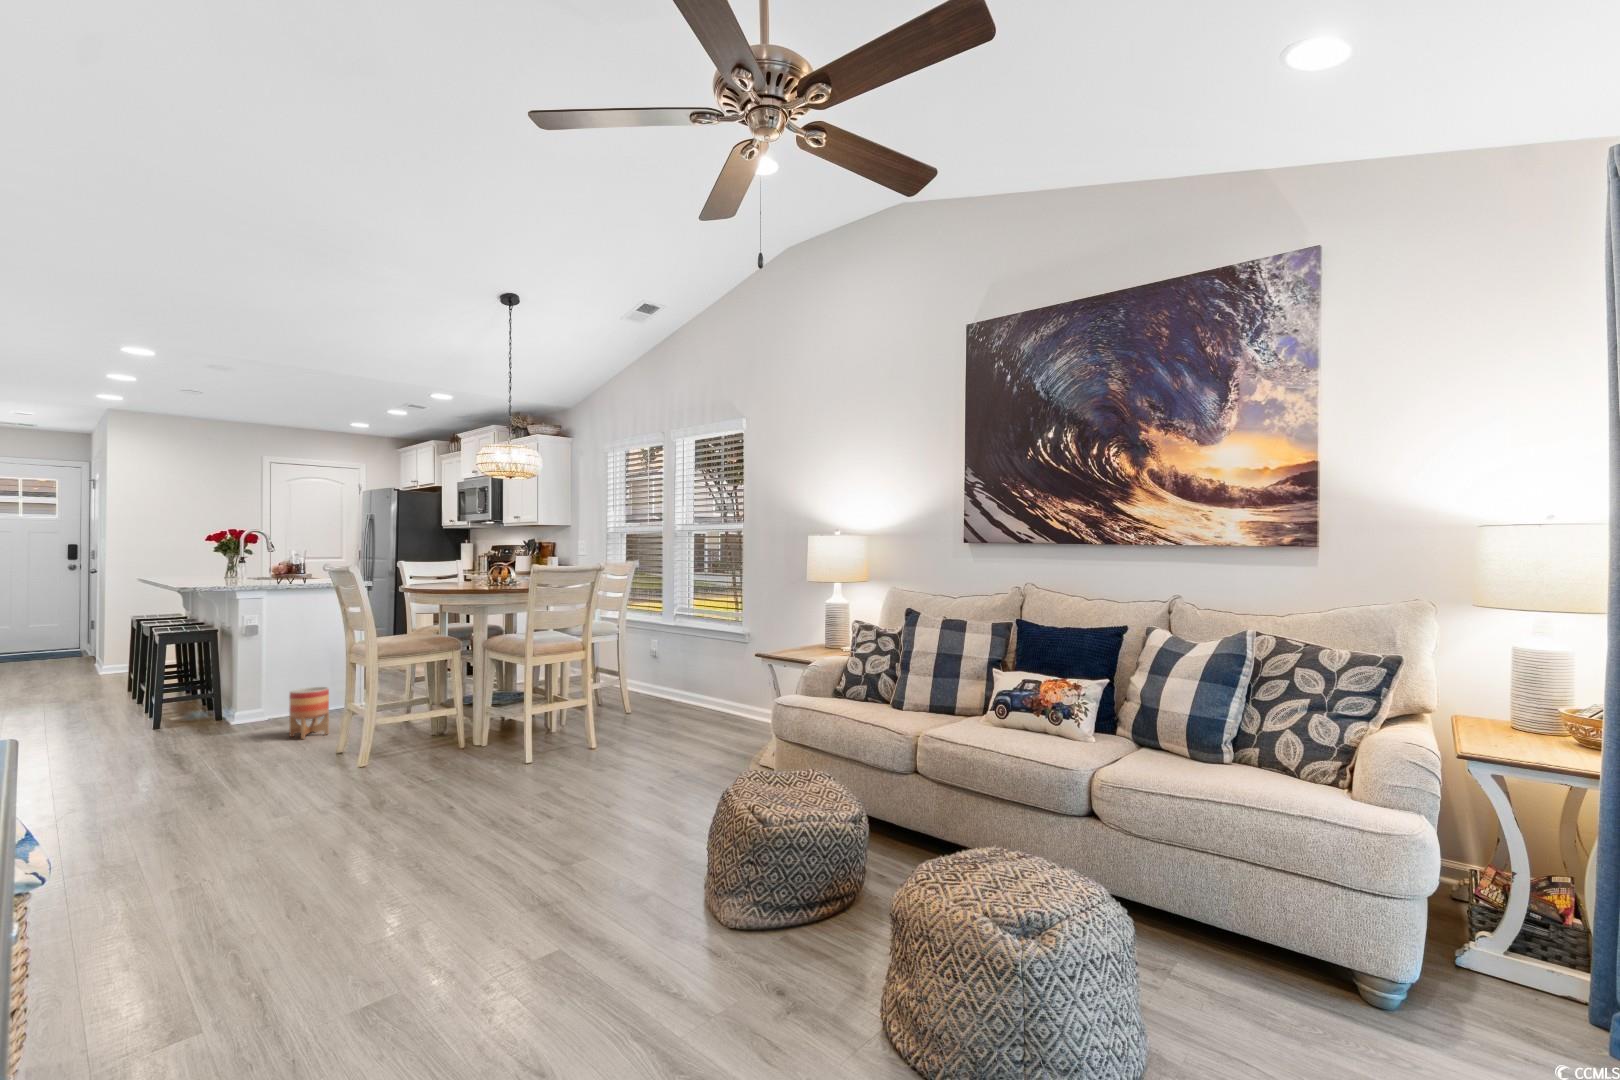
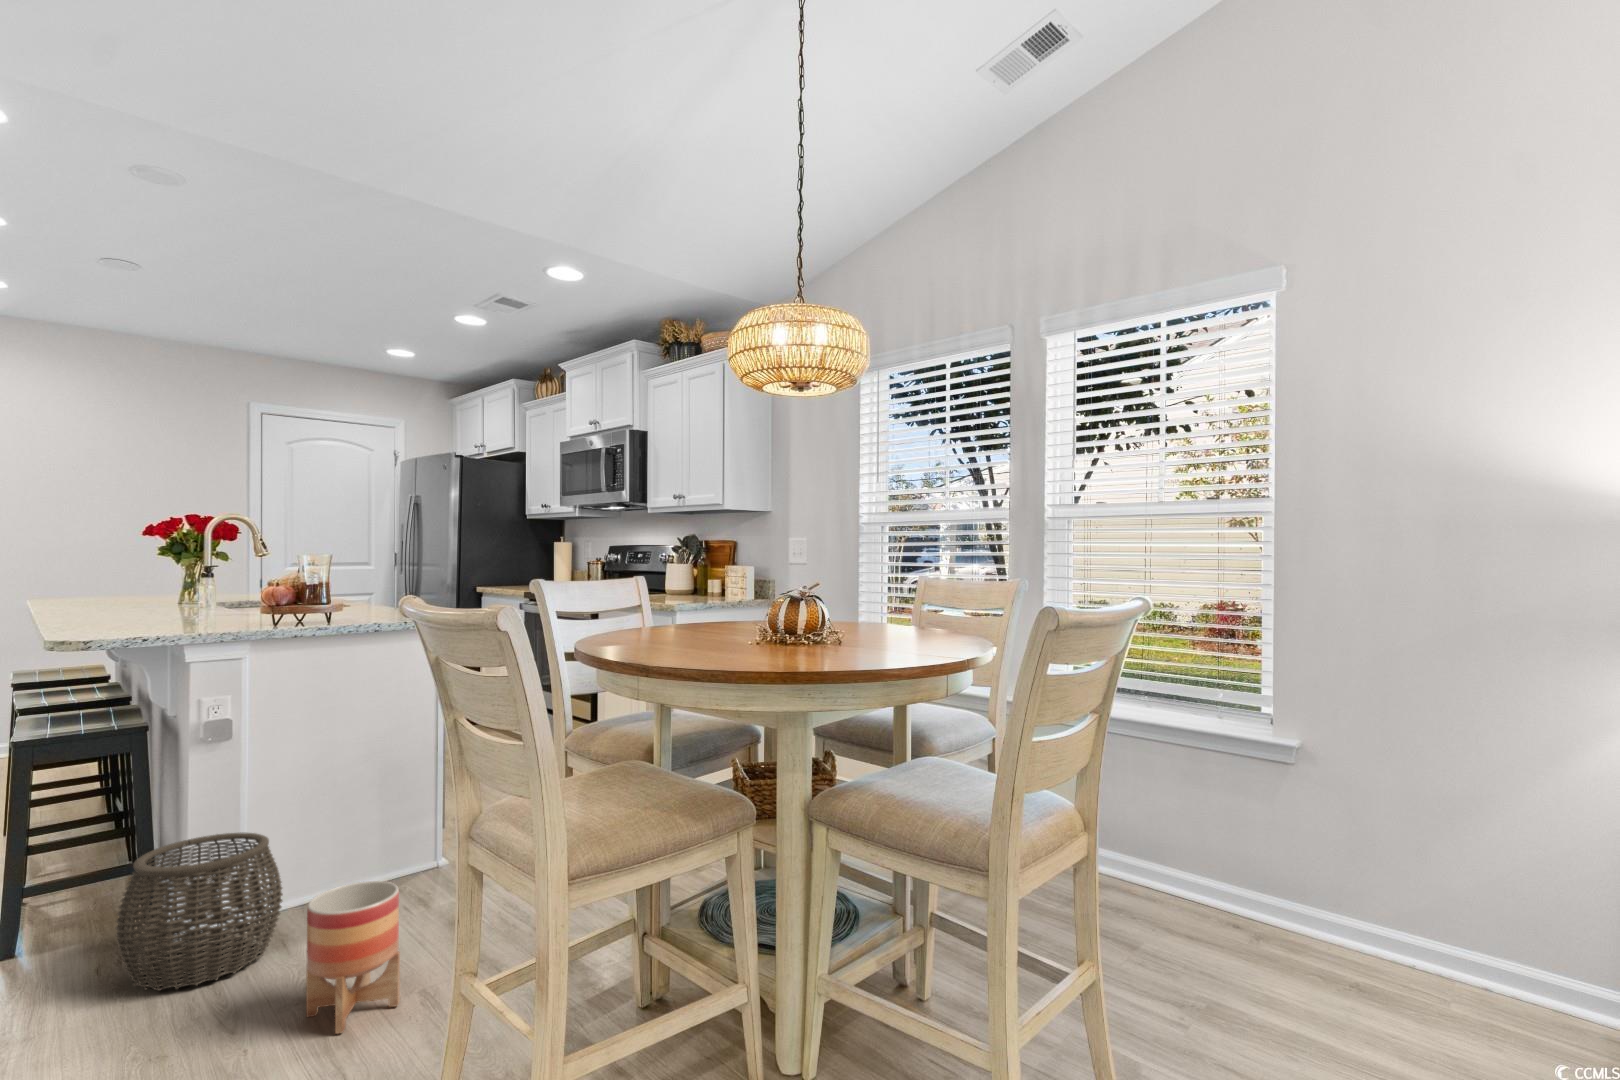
woven basket: none [208,675,280,732] -> present [115,833,283,991]

